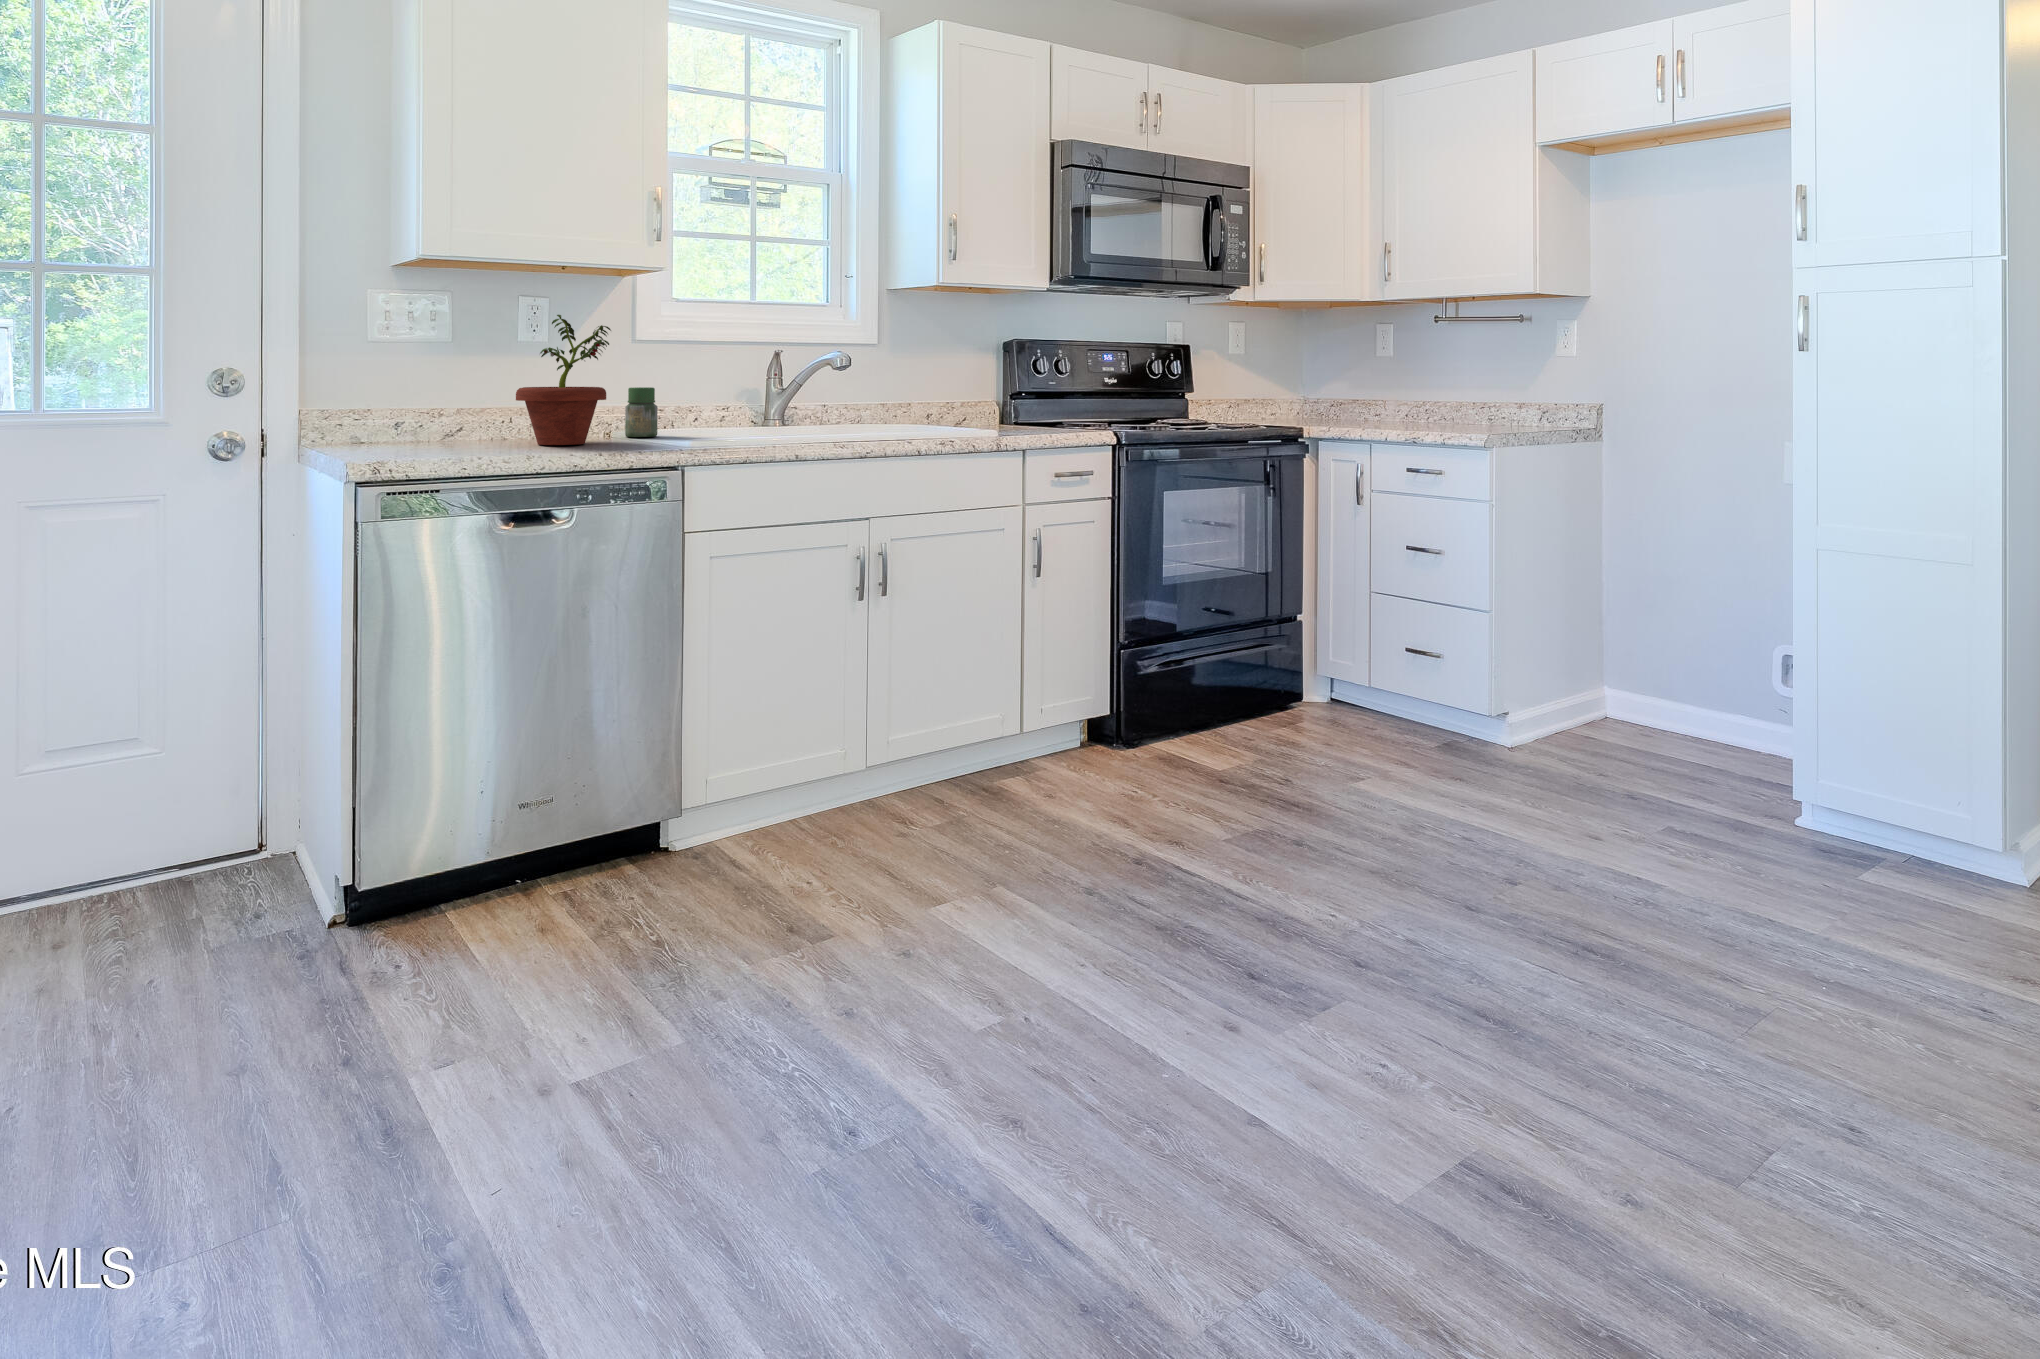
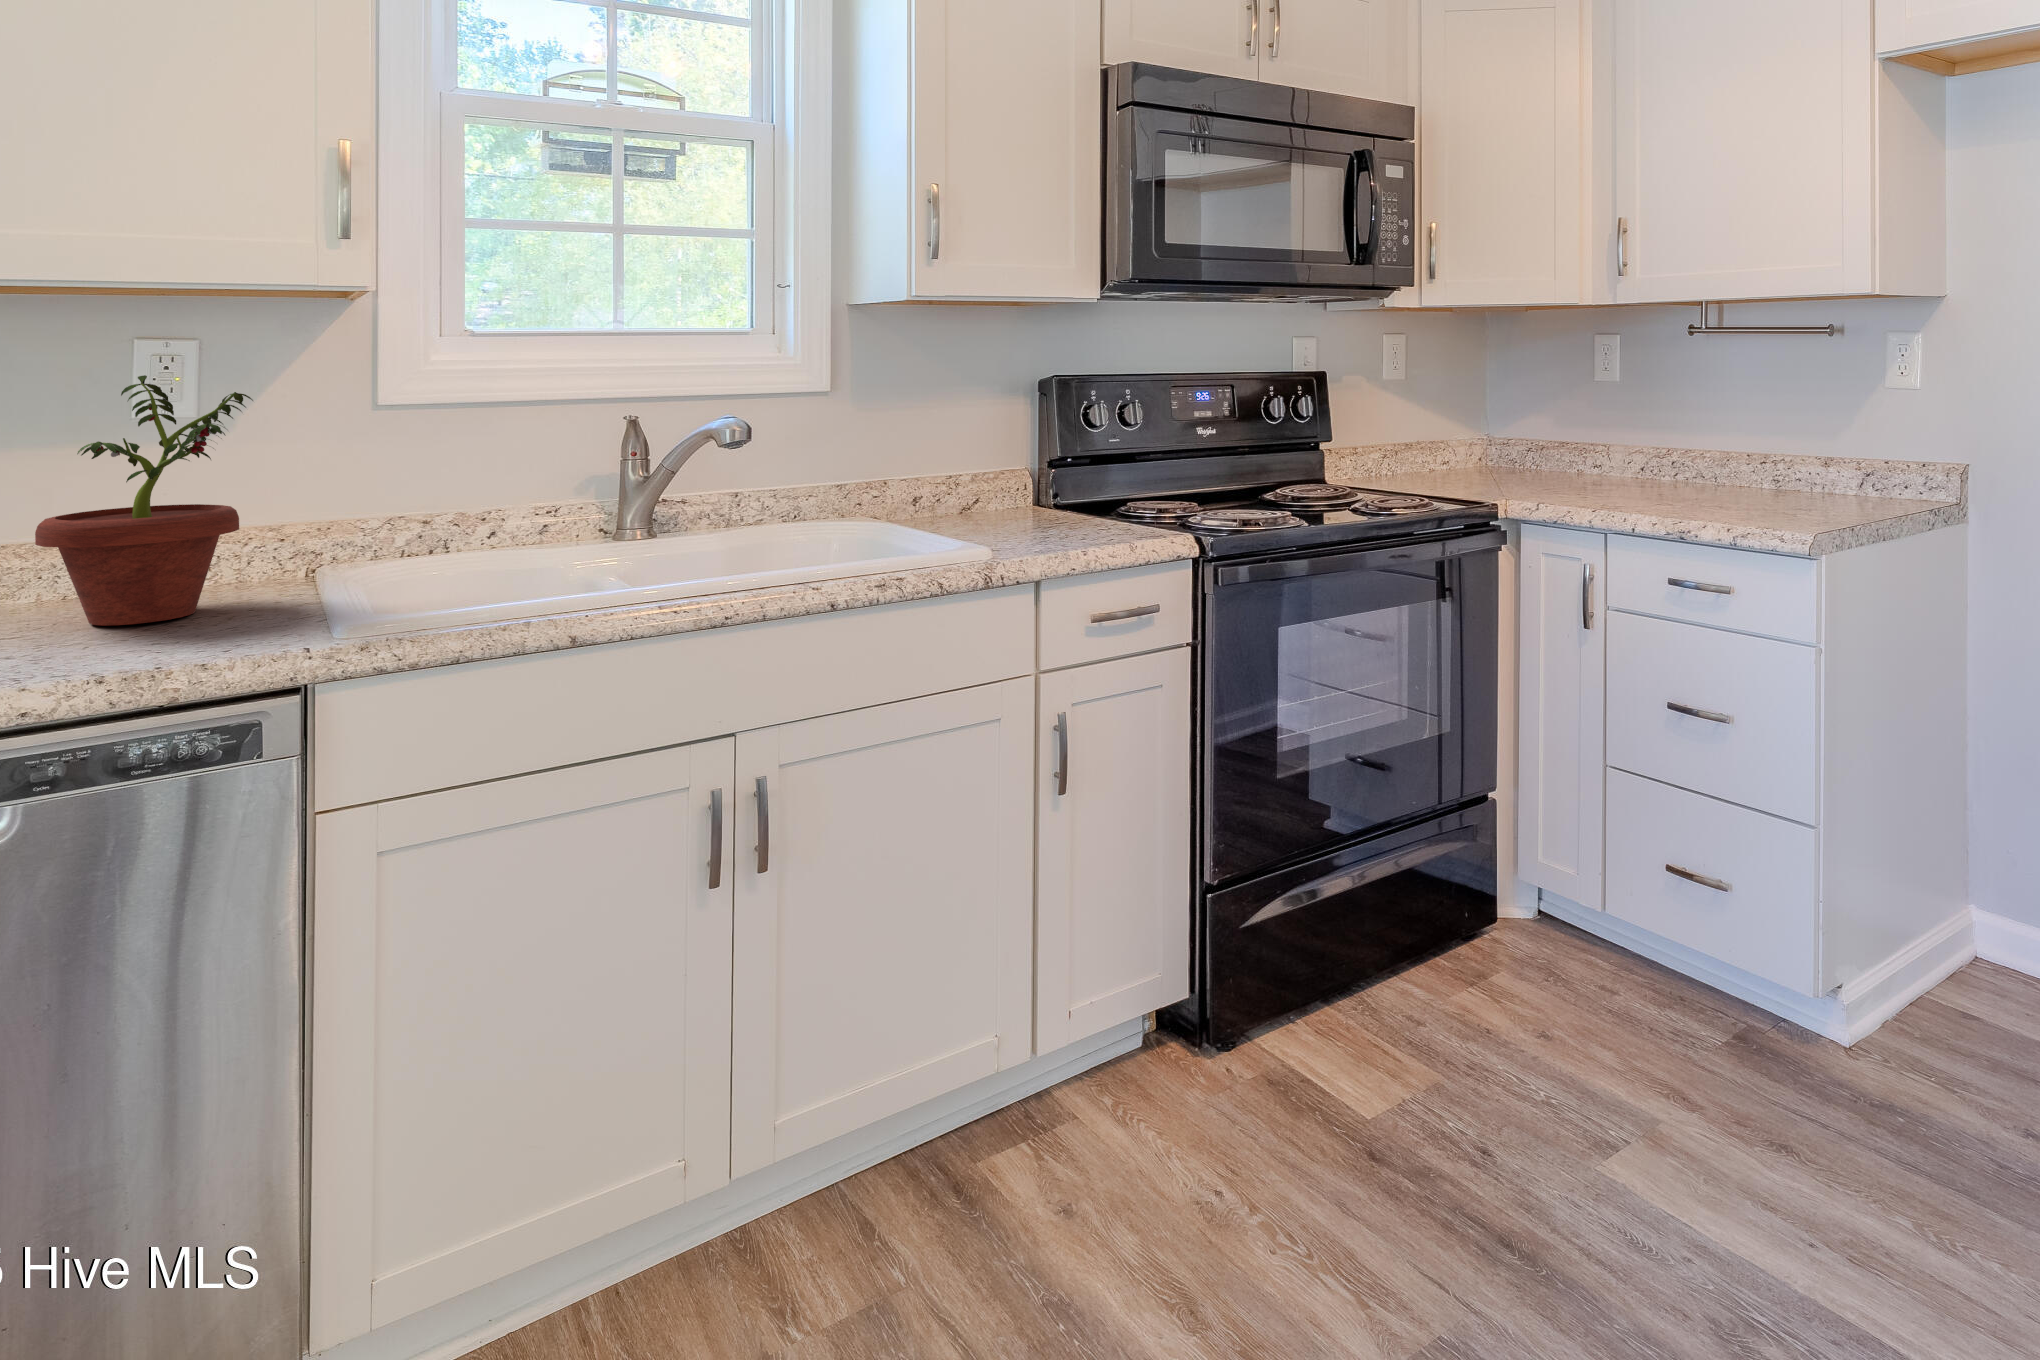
jar: present [625,387,658,437] -> none [313,493,379,585]

